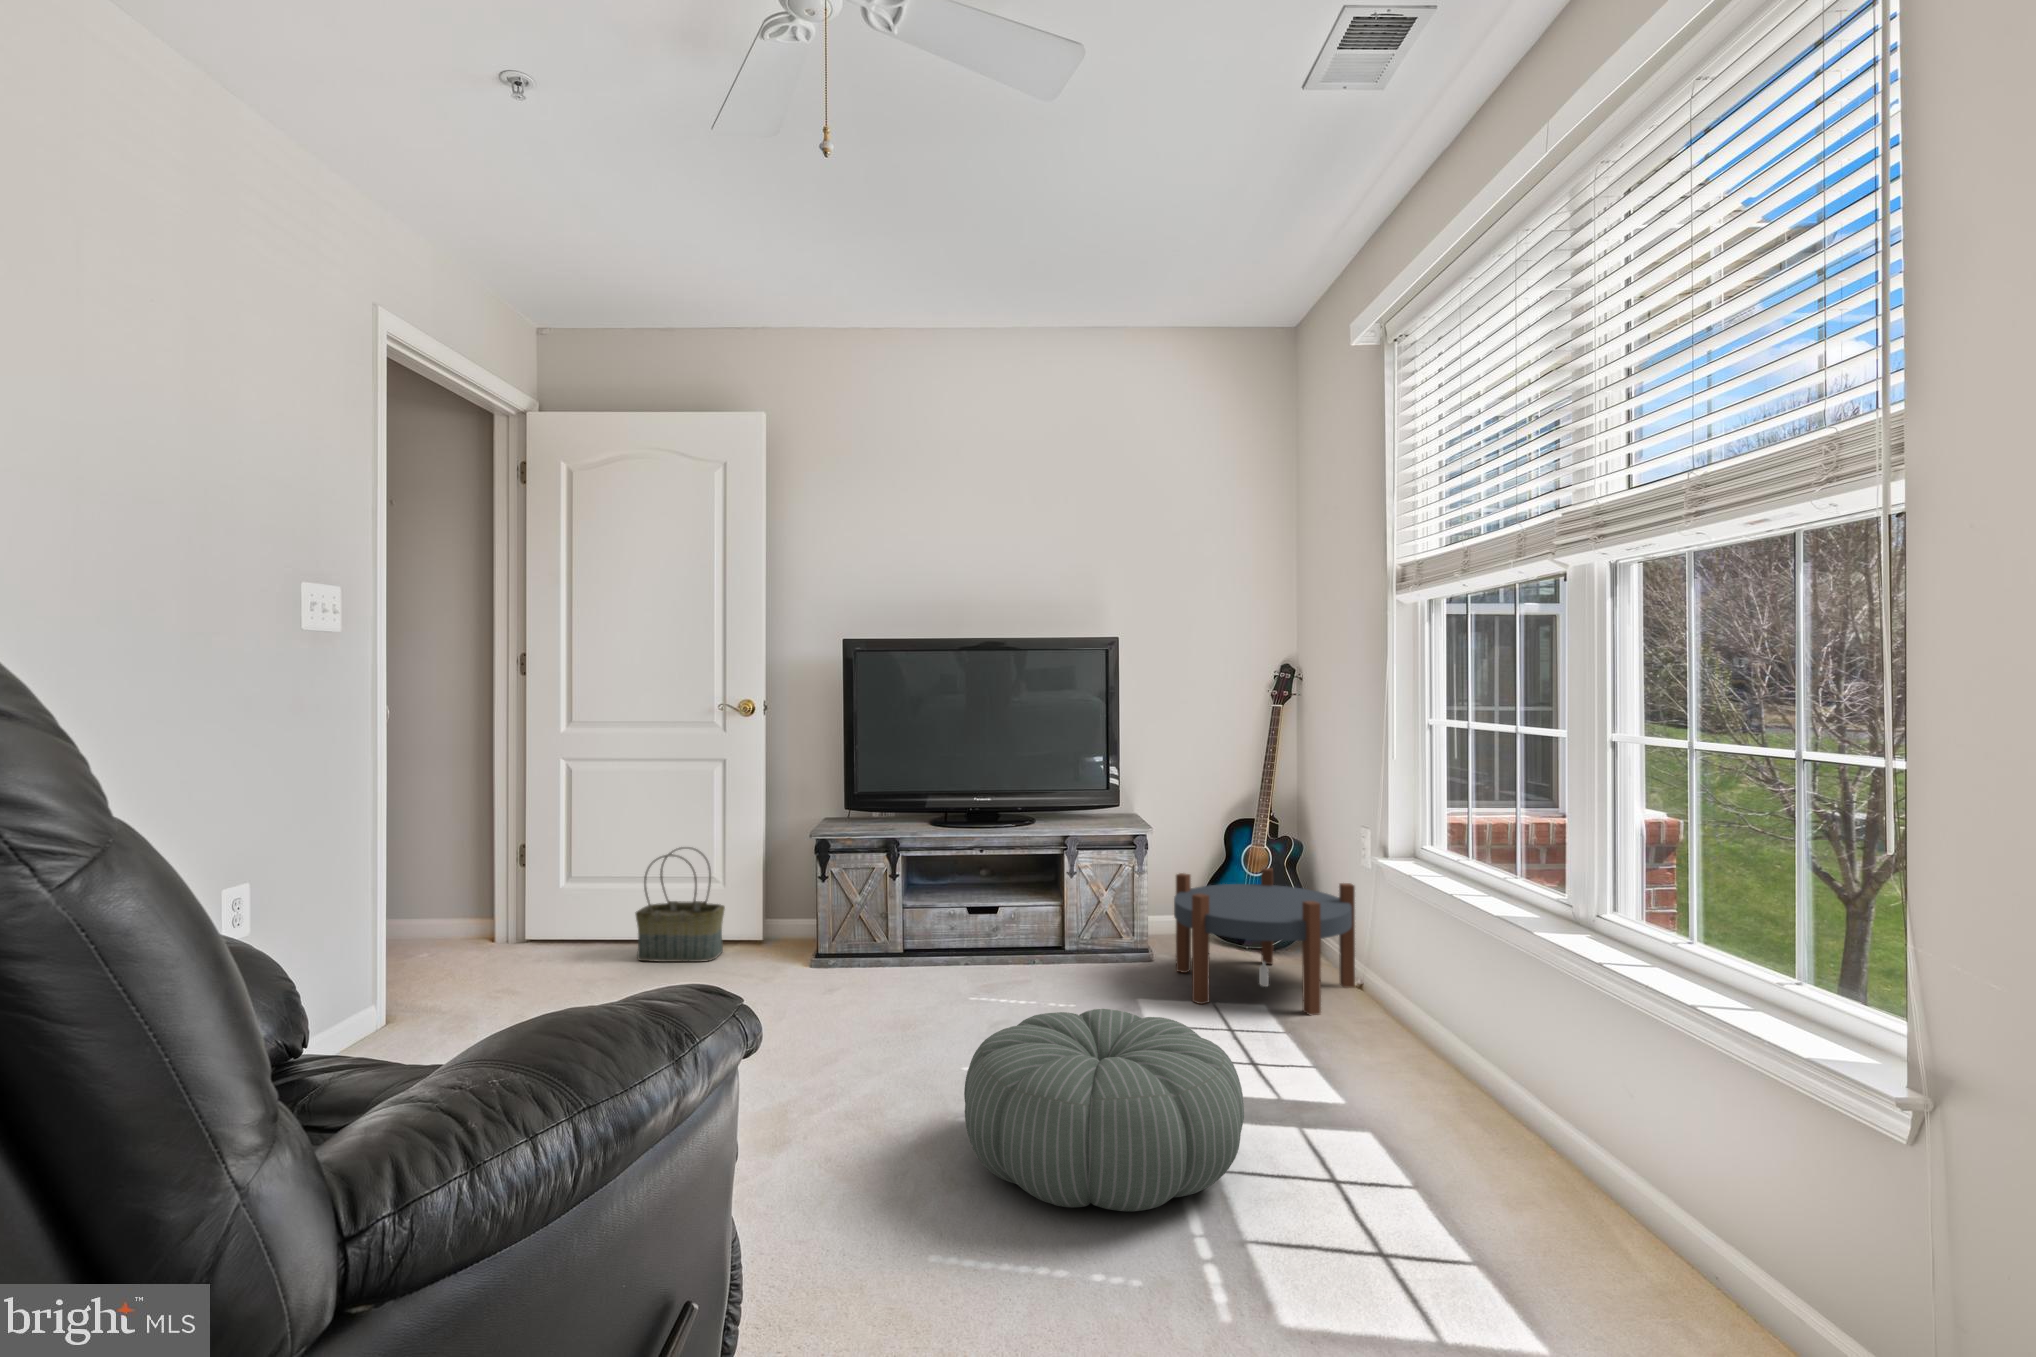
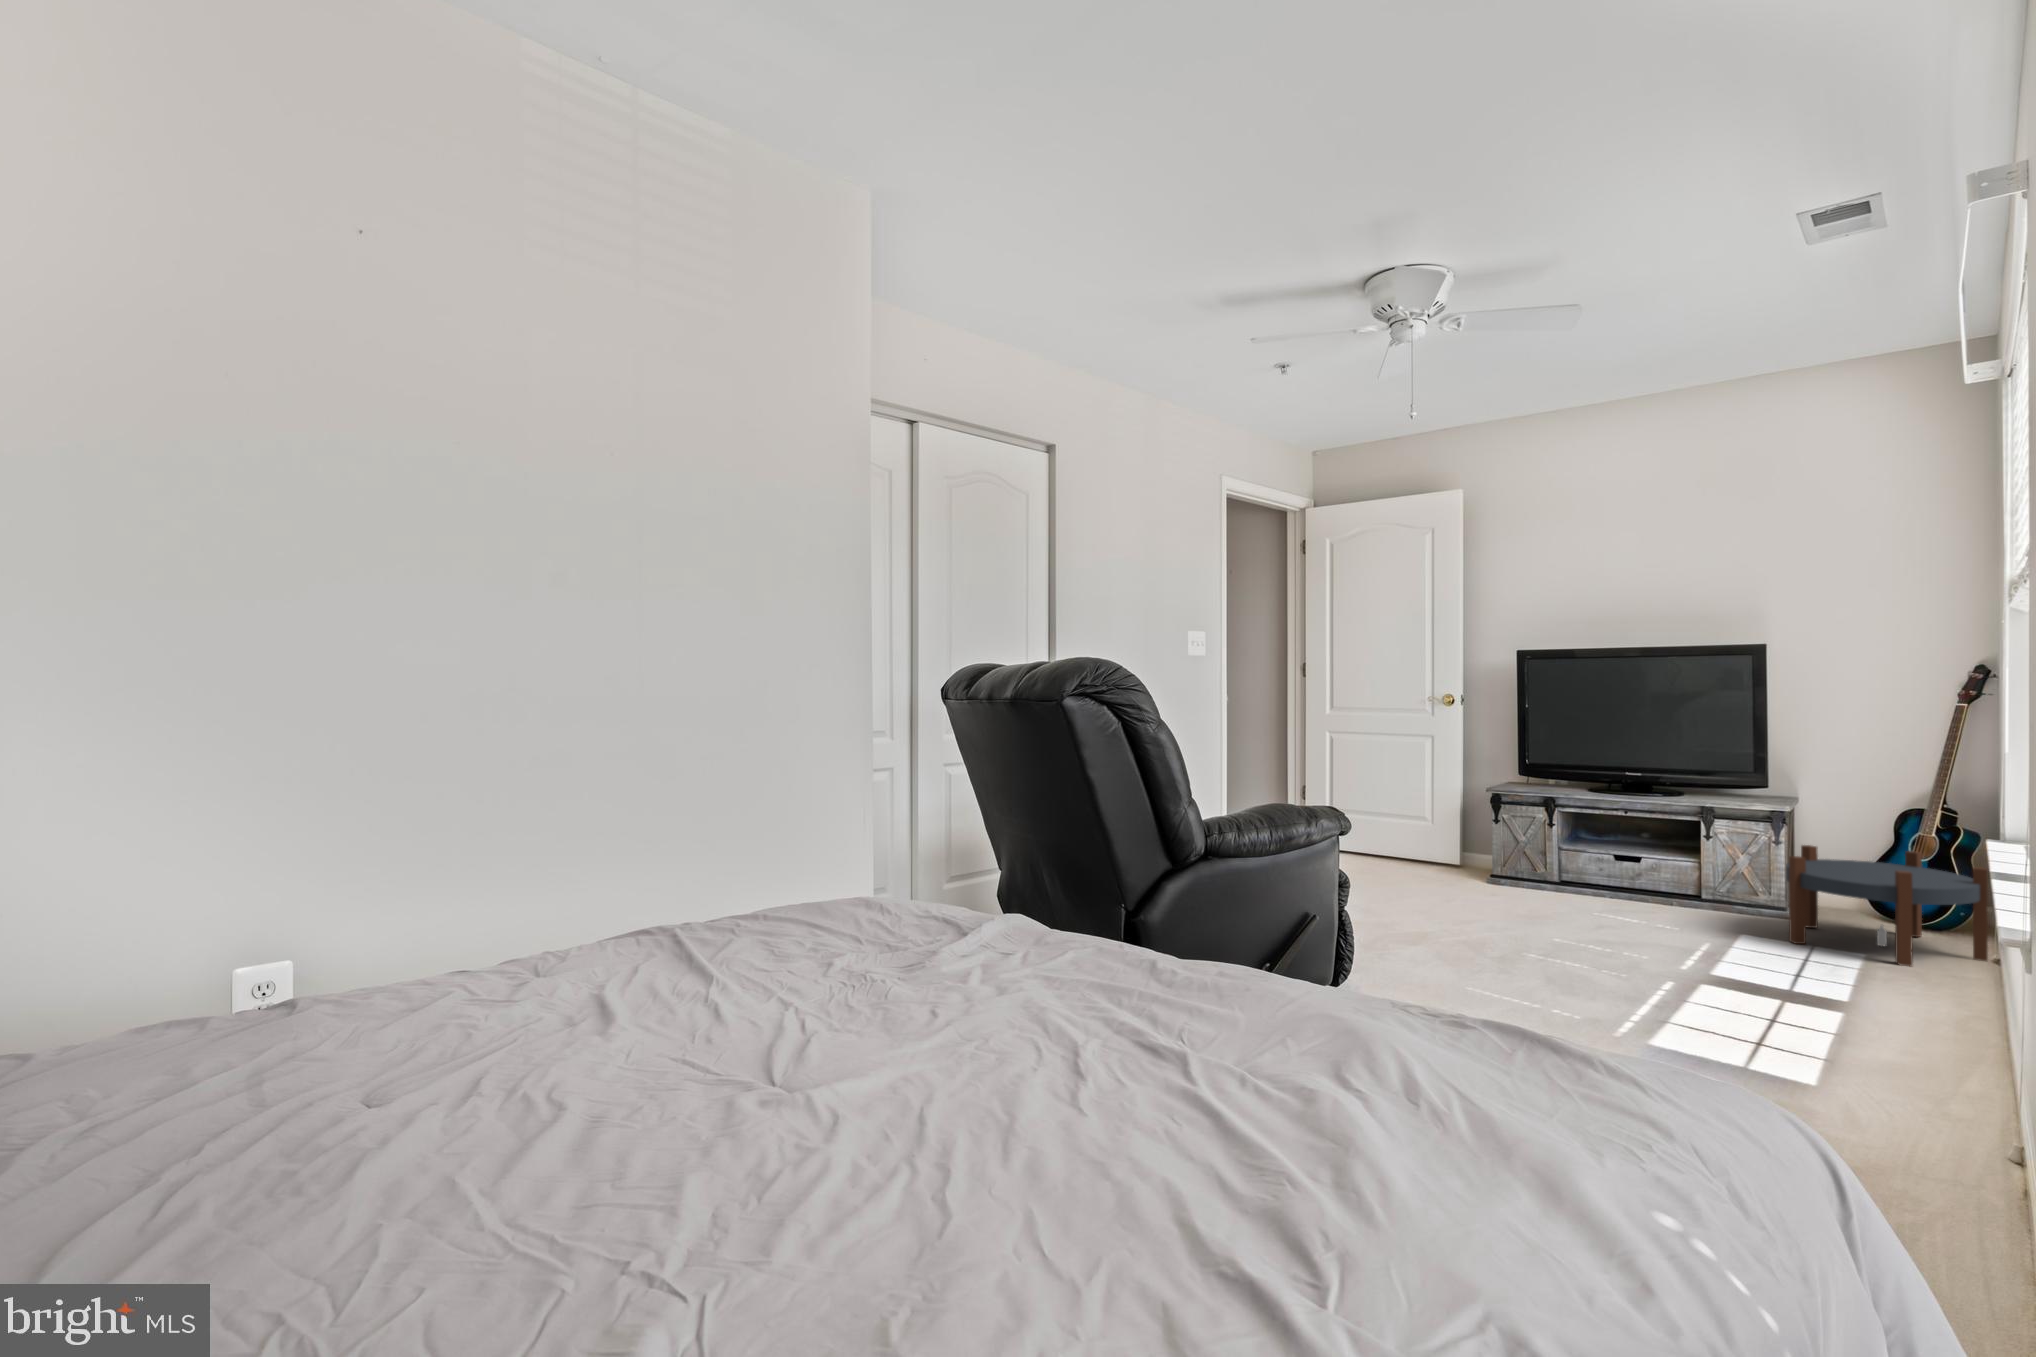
basket: present [636,847,725,962] -> none [1370,793,1431,869]
pouf: present [964,1009,1244,1211] -> none [1512,895,1711,999]

